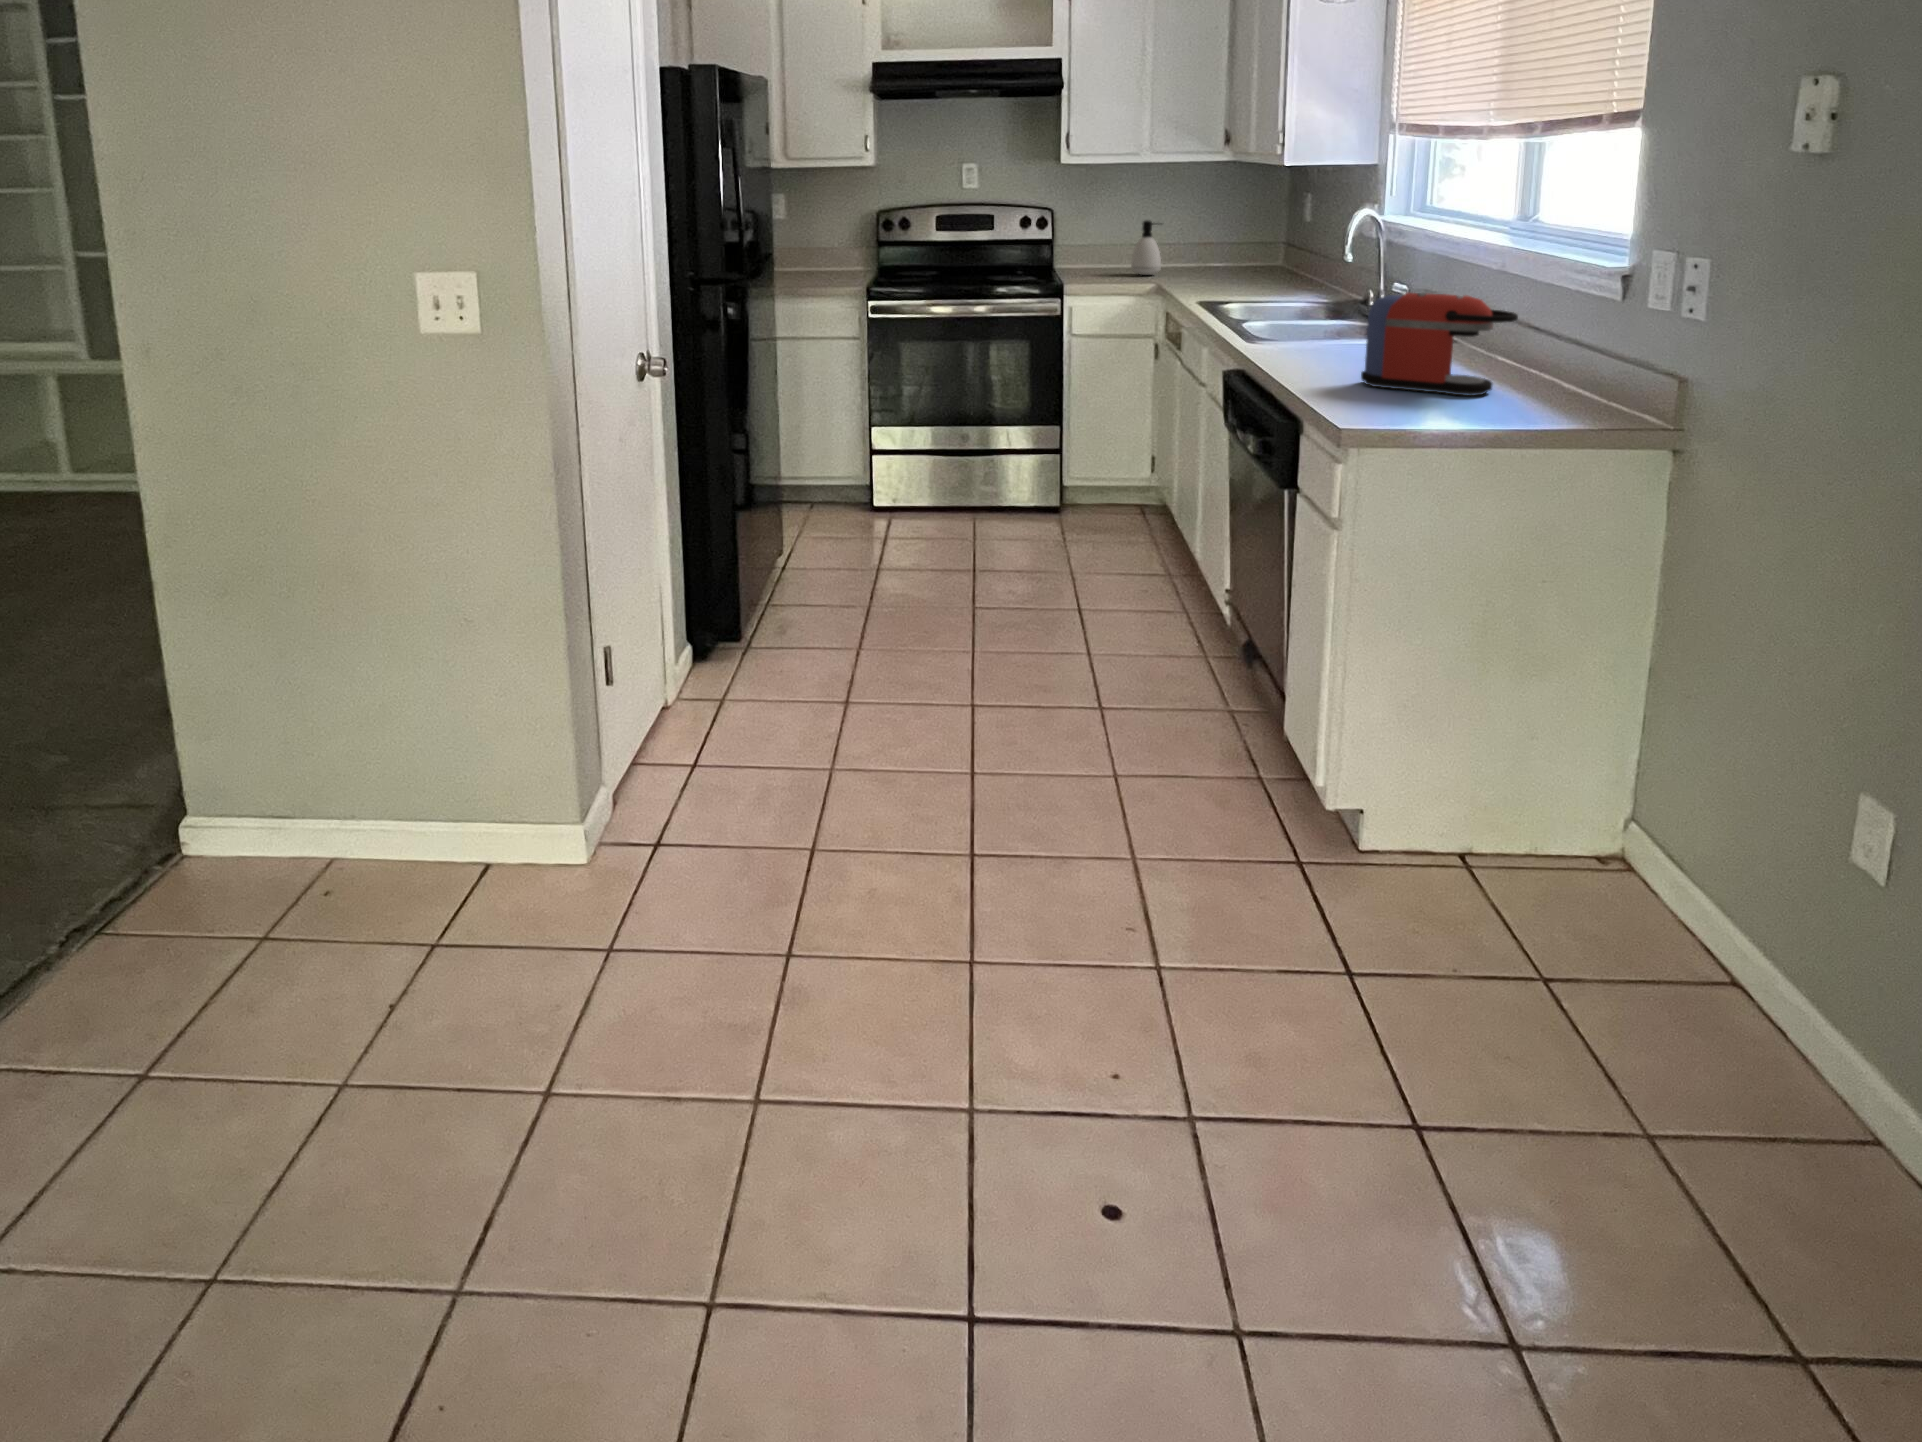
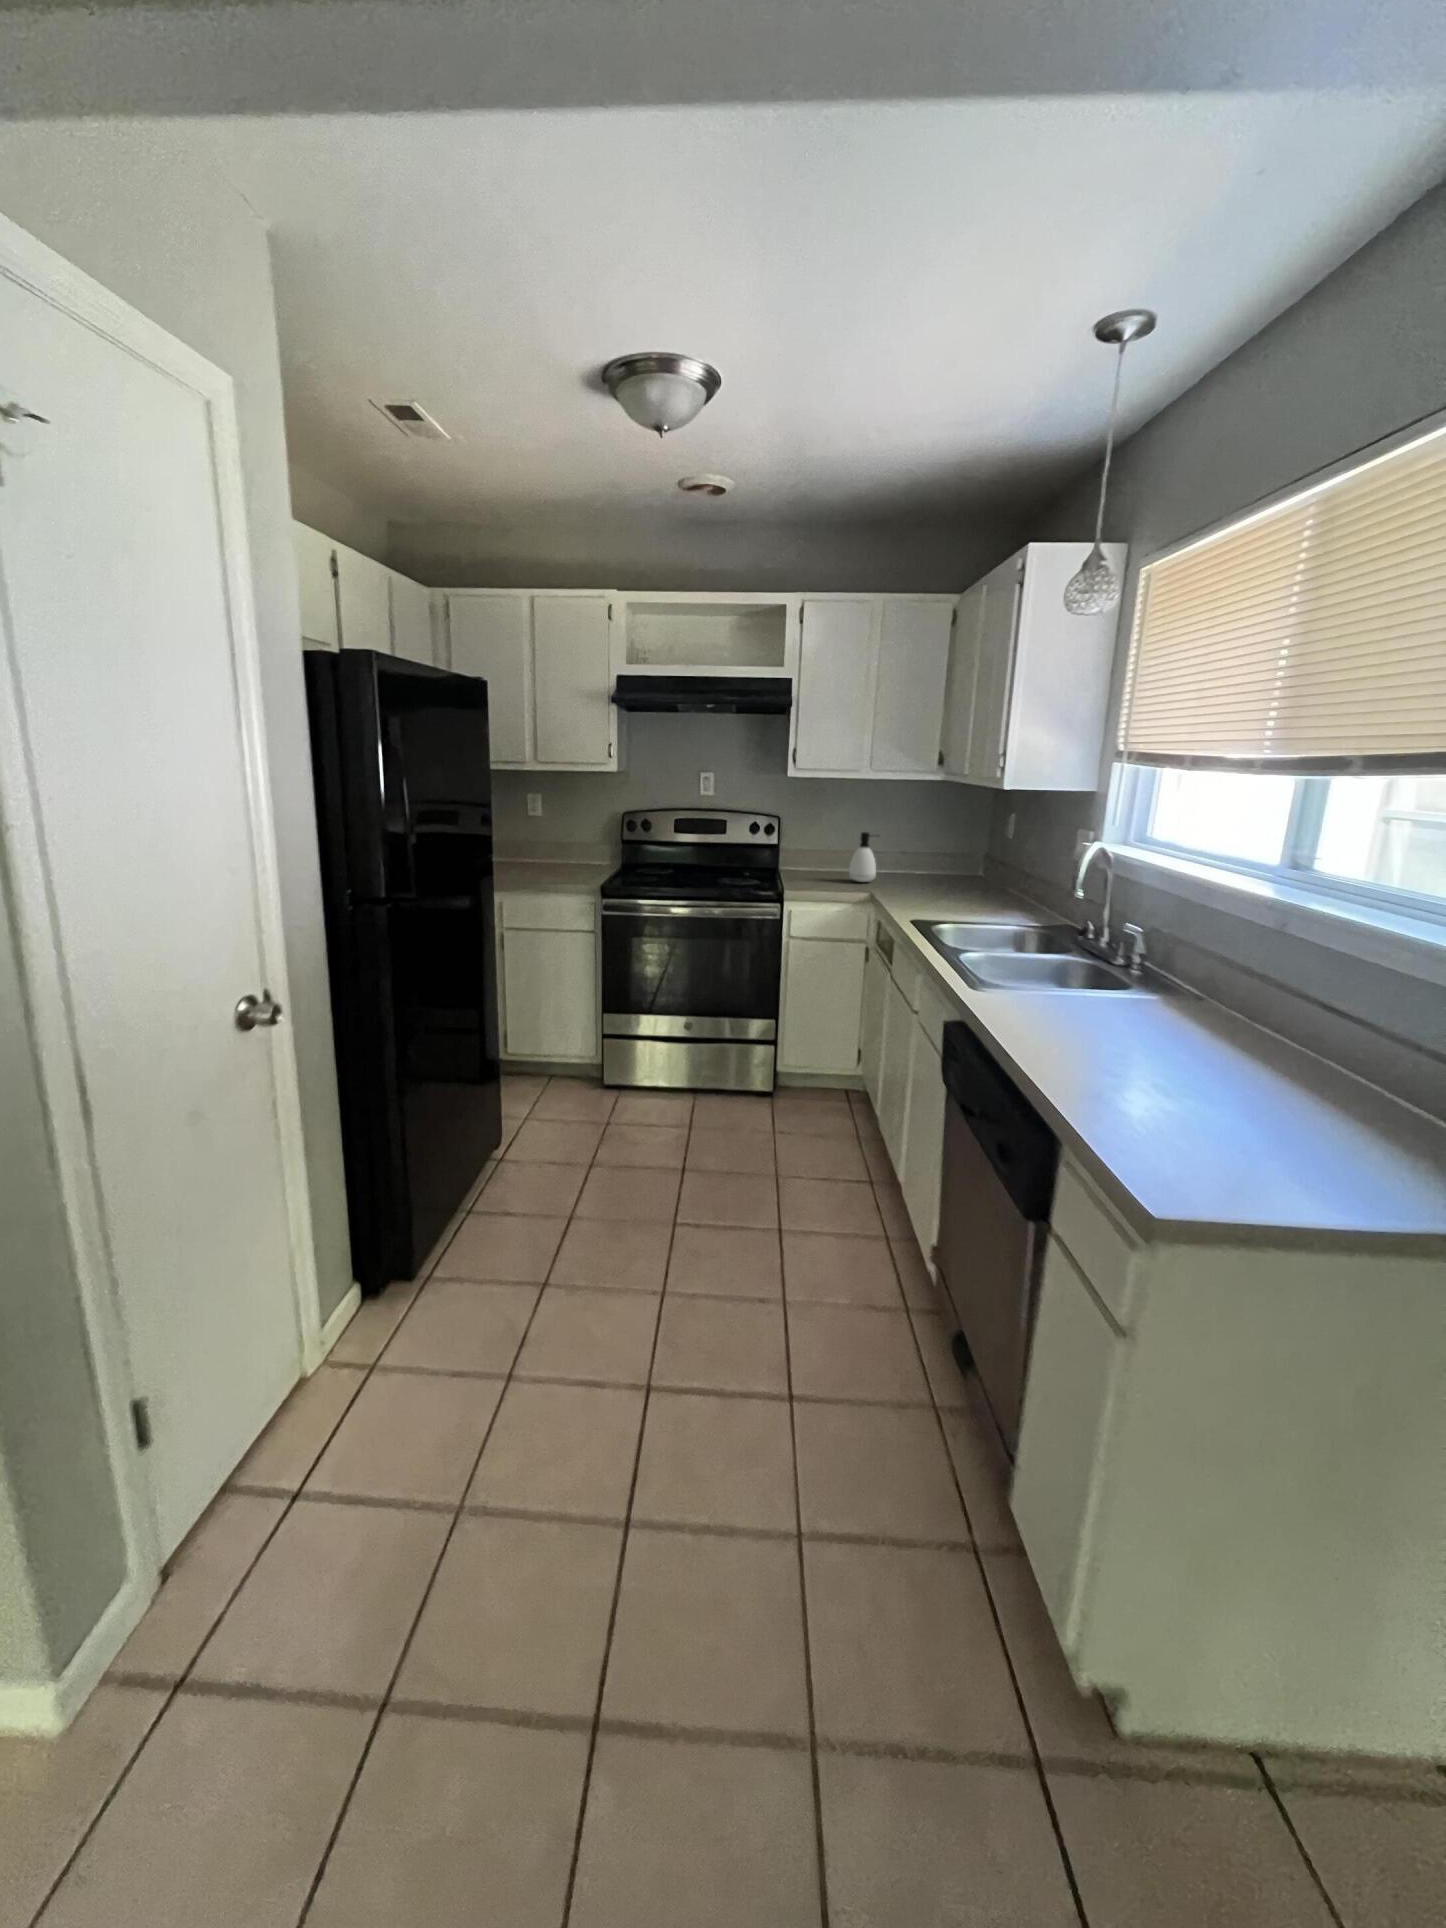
coffee maker: present [1361,293,1518,396] -> none [1127,971,1360,1115]

